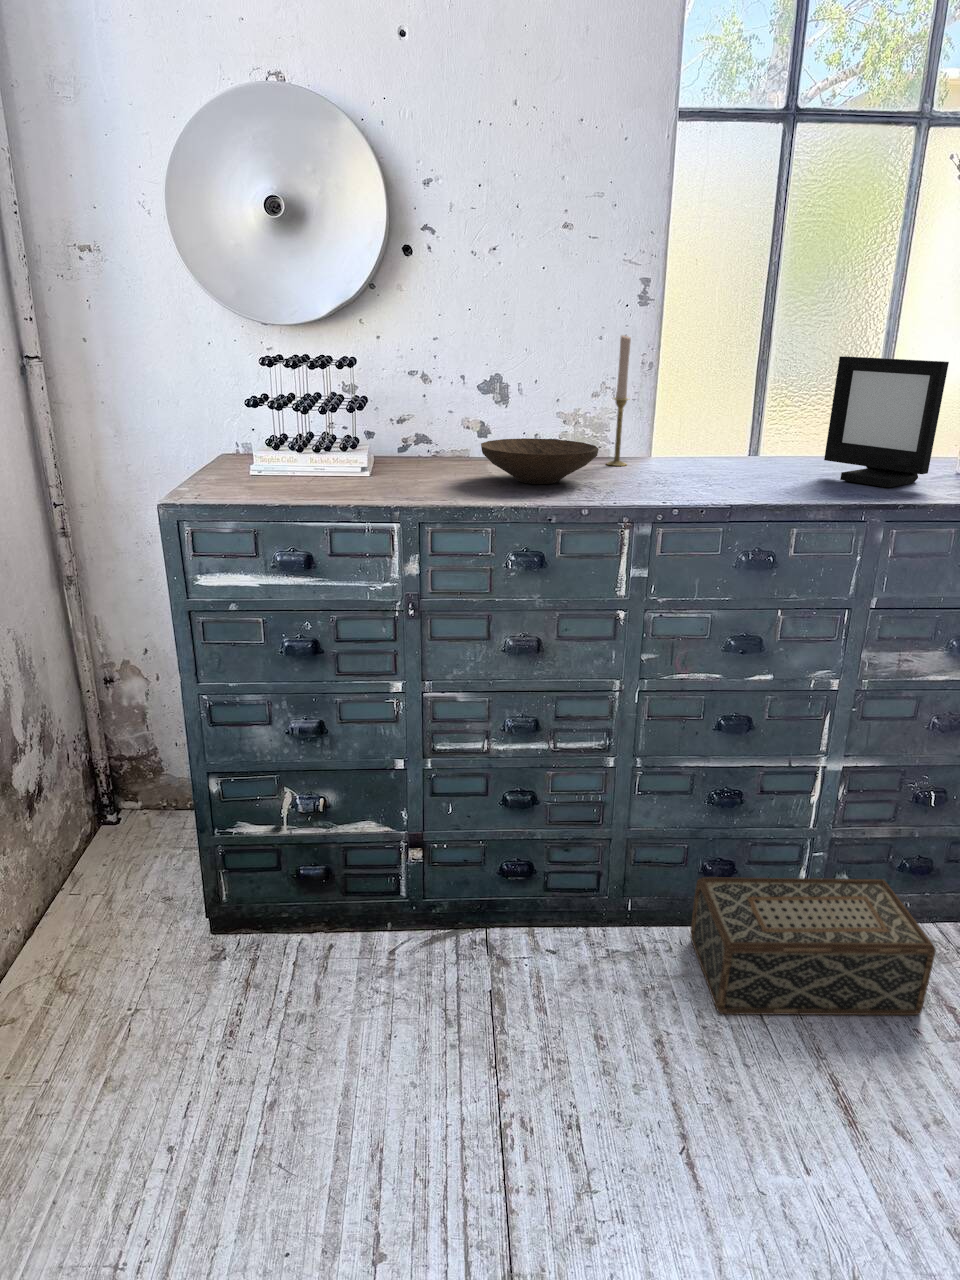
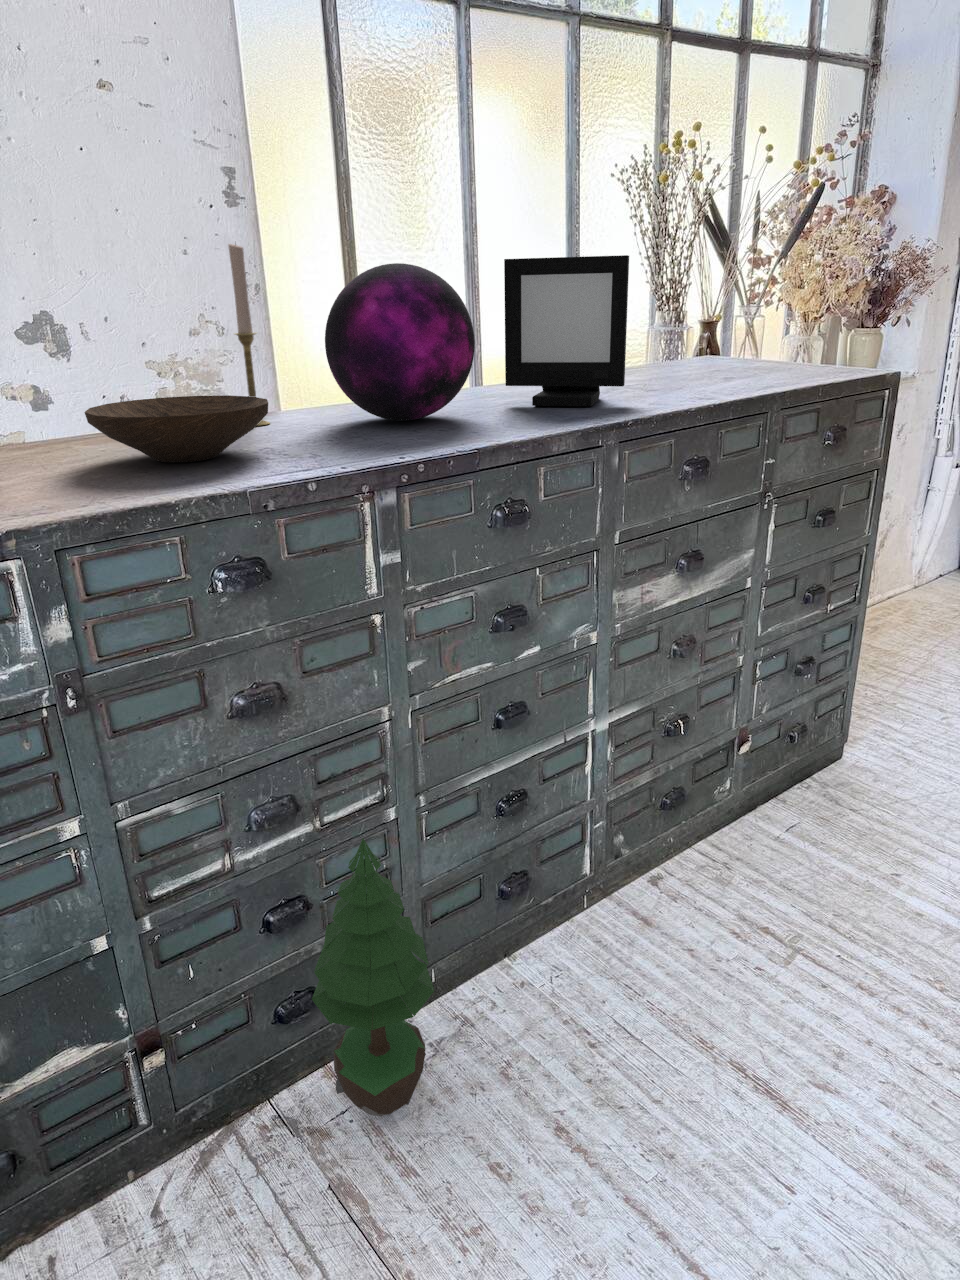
decorative orb: none [667,358,787,477] -> present [325,263,475,421]
potted tree: none [514,759,600,972] -> present [312,838,434,1116]
woven basket: present [690,877,936,1015] -> none [503,826,754,1055]

